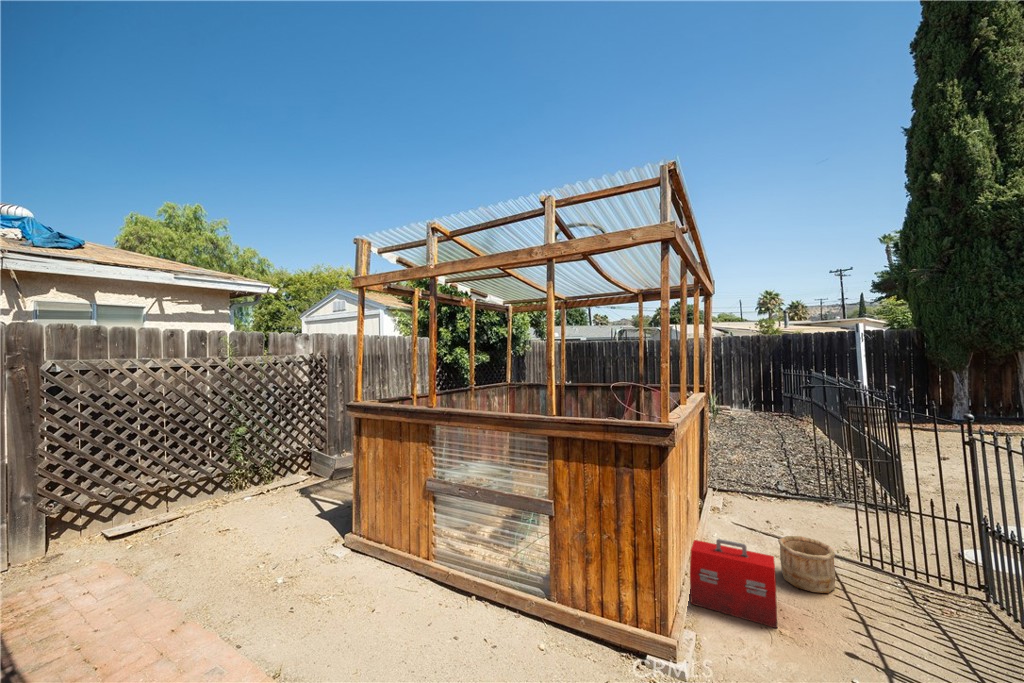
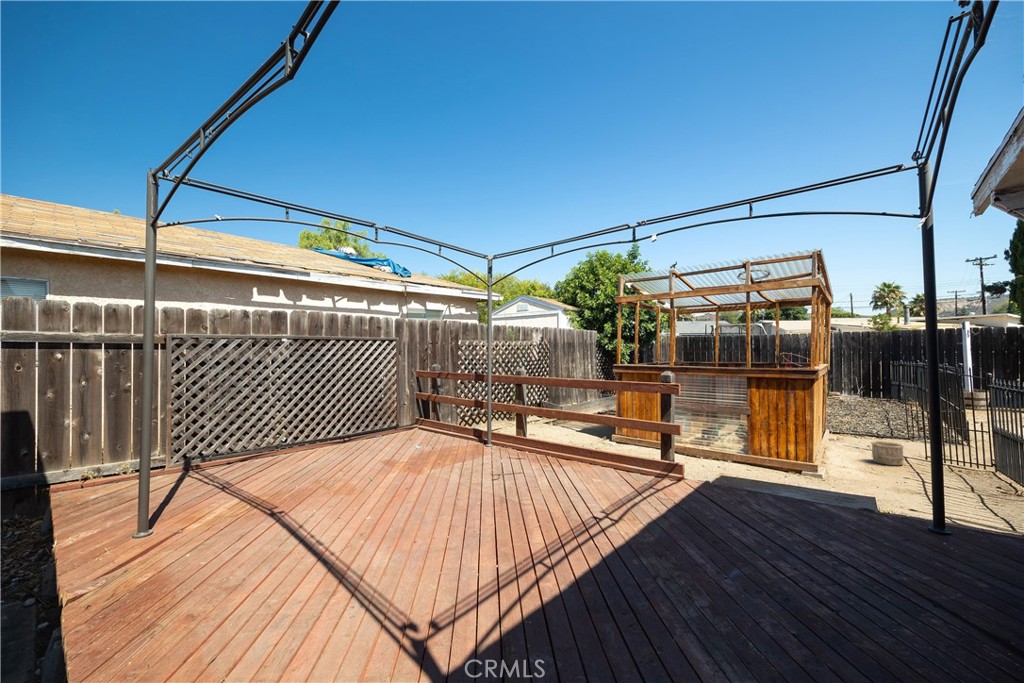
toolbox: present [690,539,777,628] -> none [820,434,867,471]

